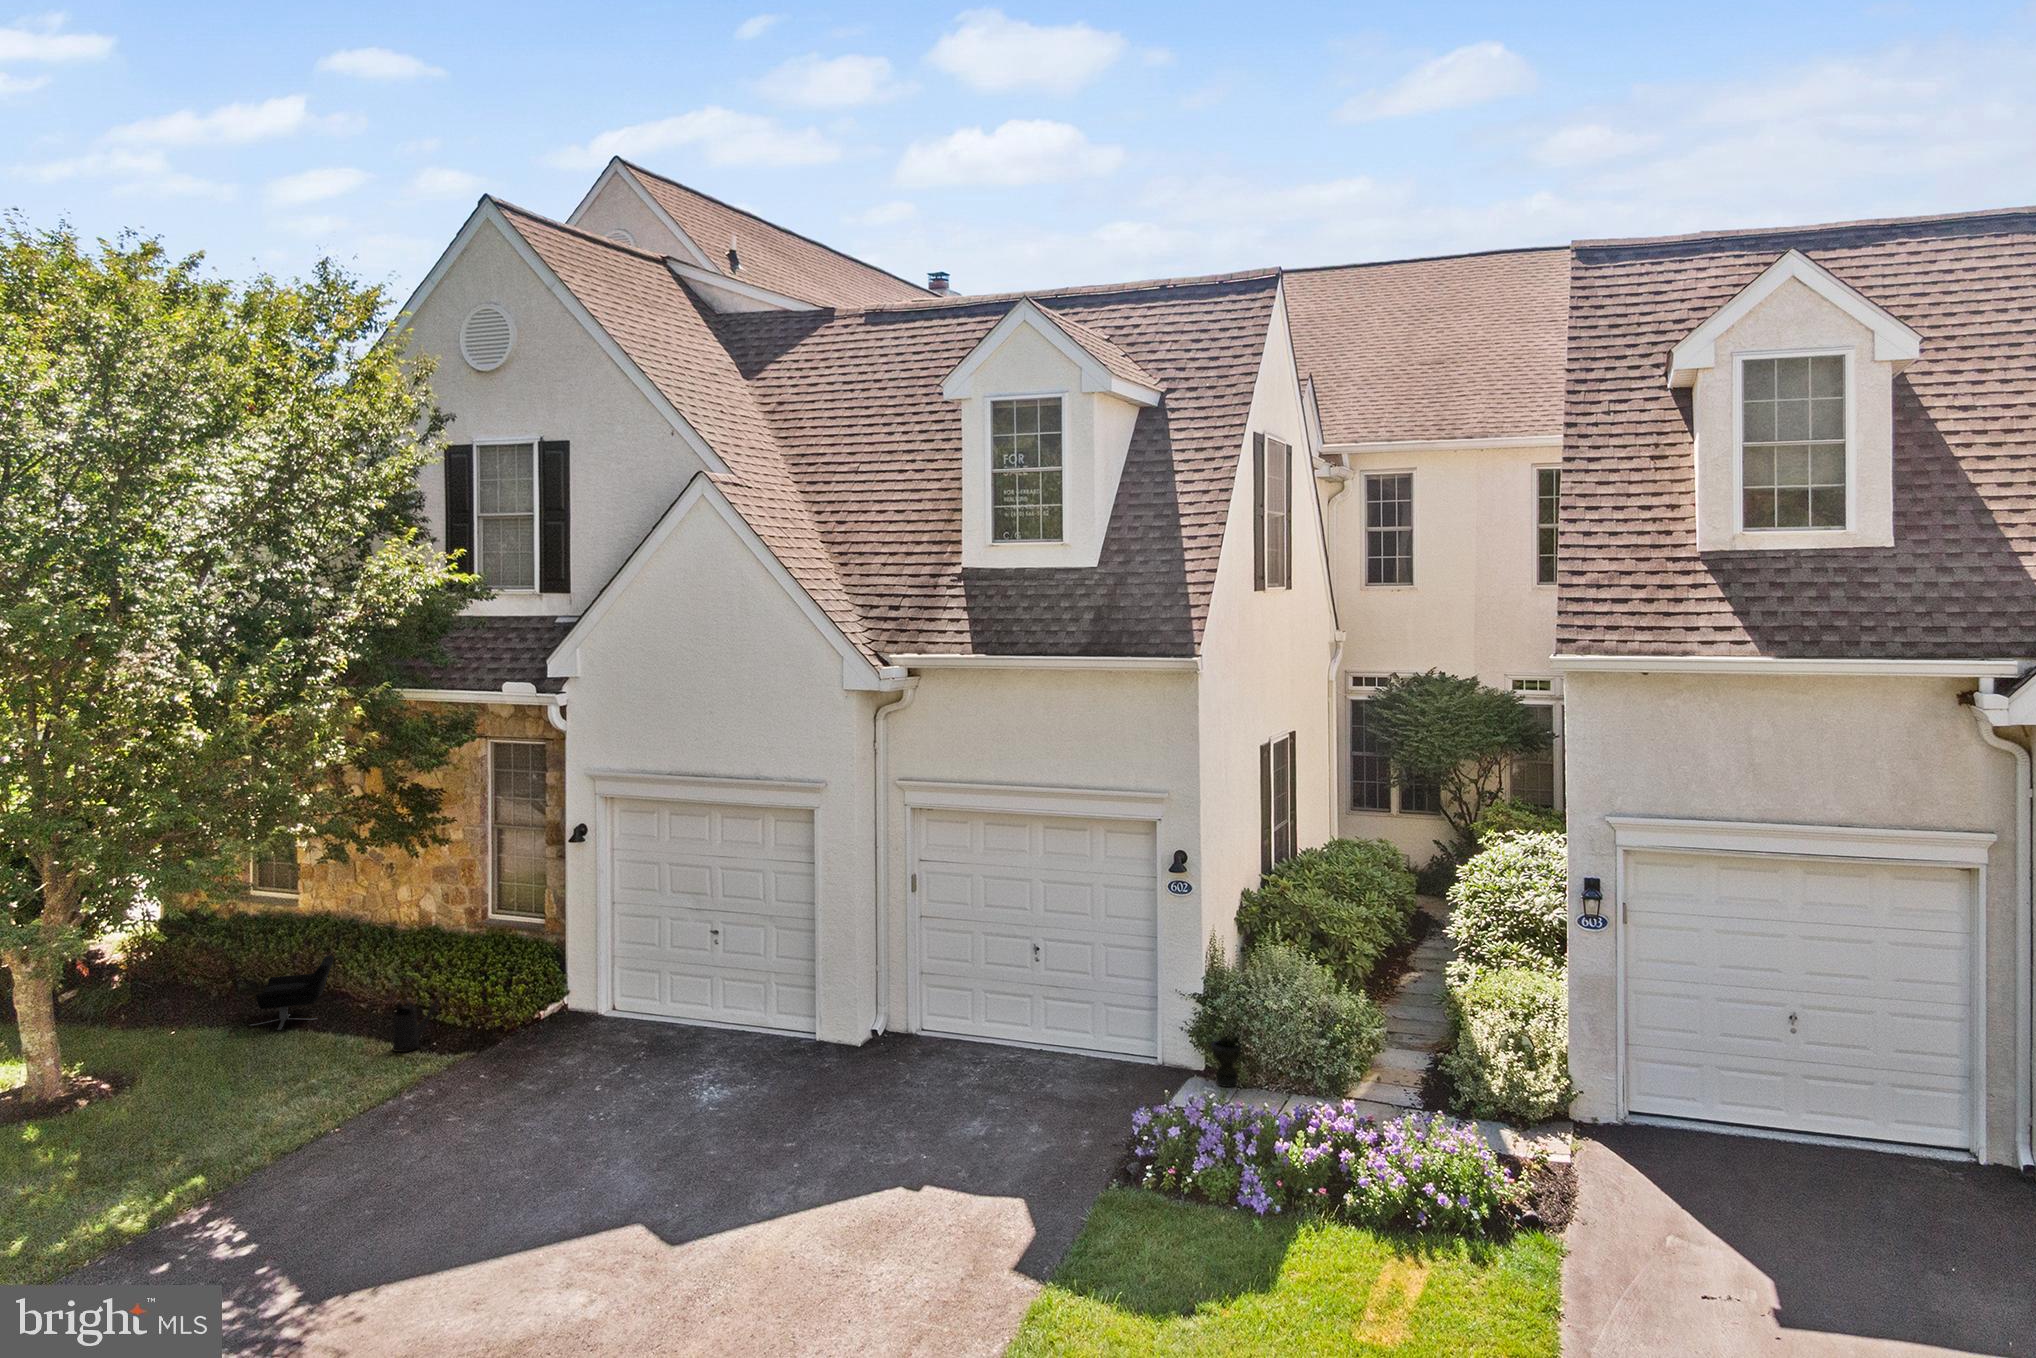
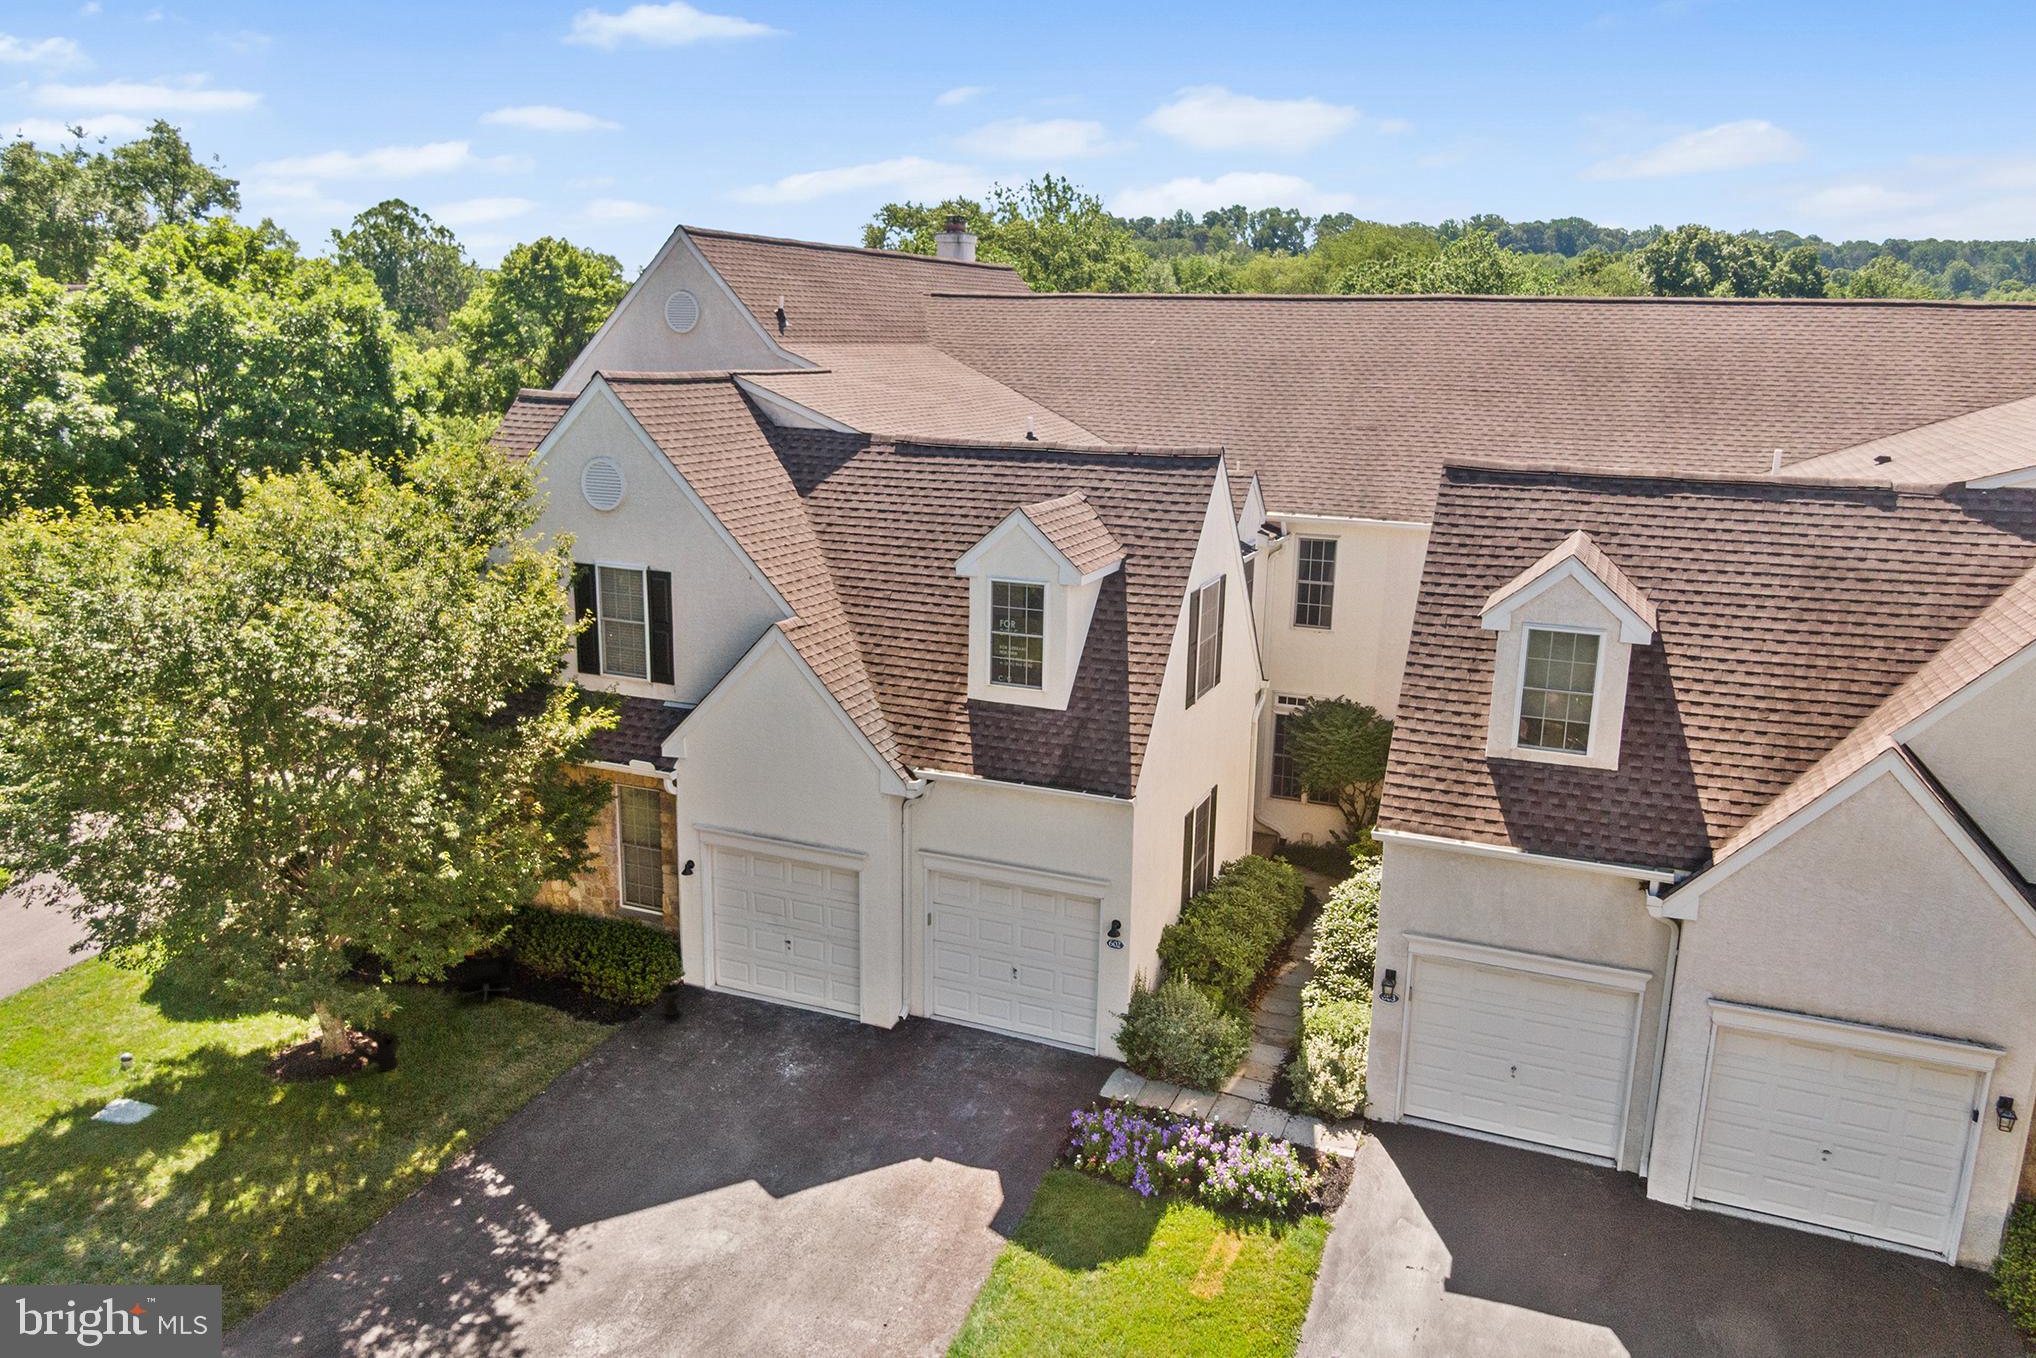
watering can: present [387,998,440,1052] -> present [351,1033,398,1071]
planter: present [1211,1035,1242,1087] -> present [660,982,680,1015]

